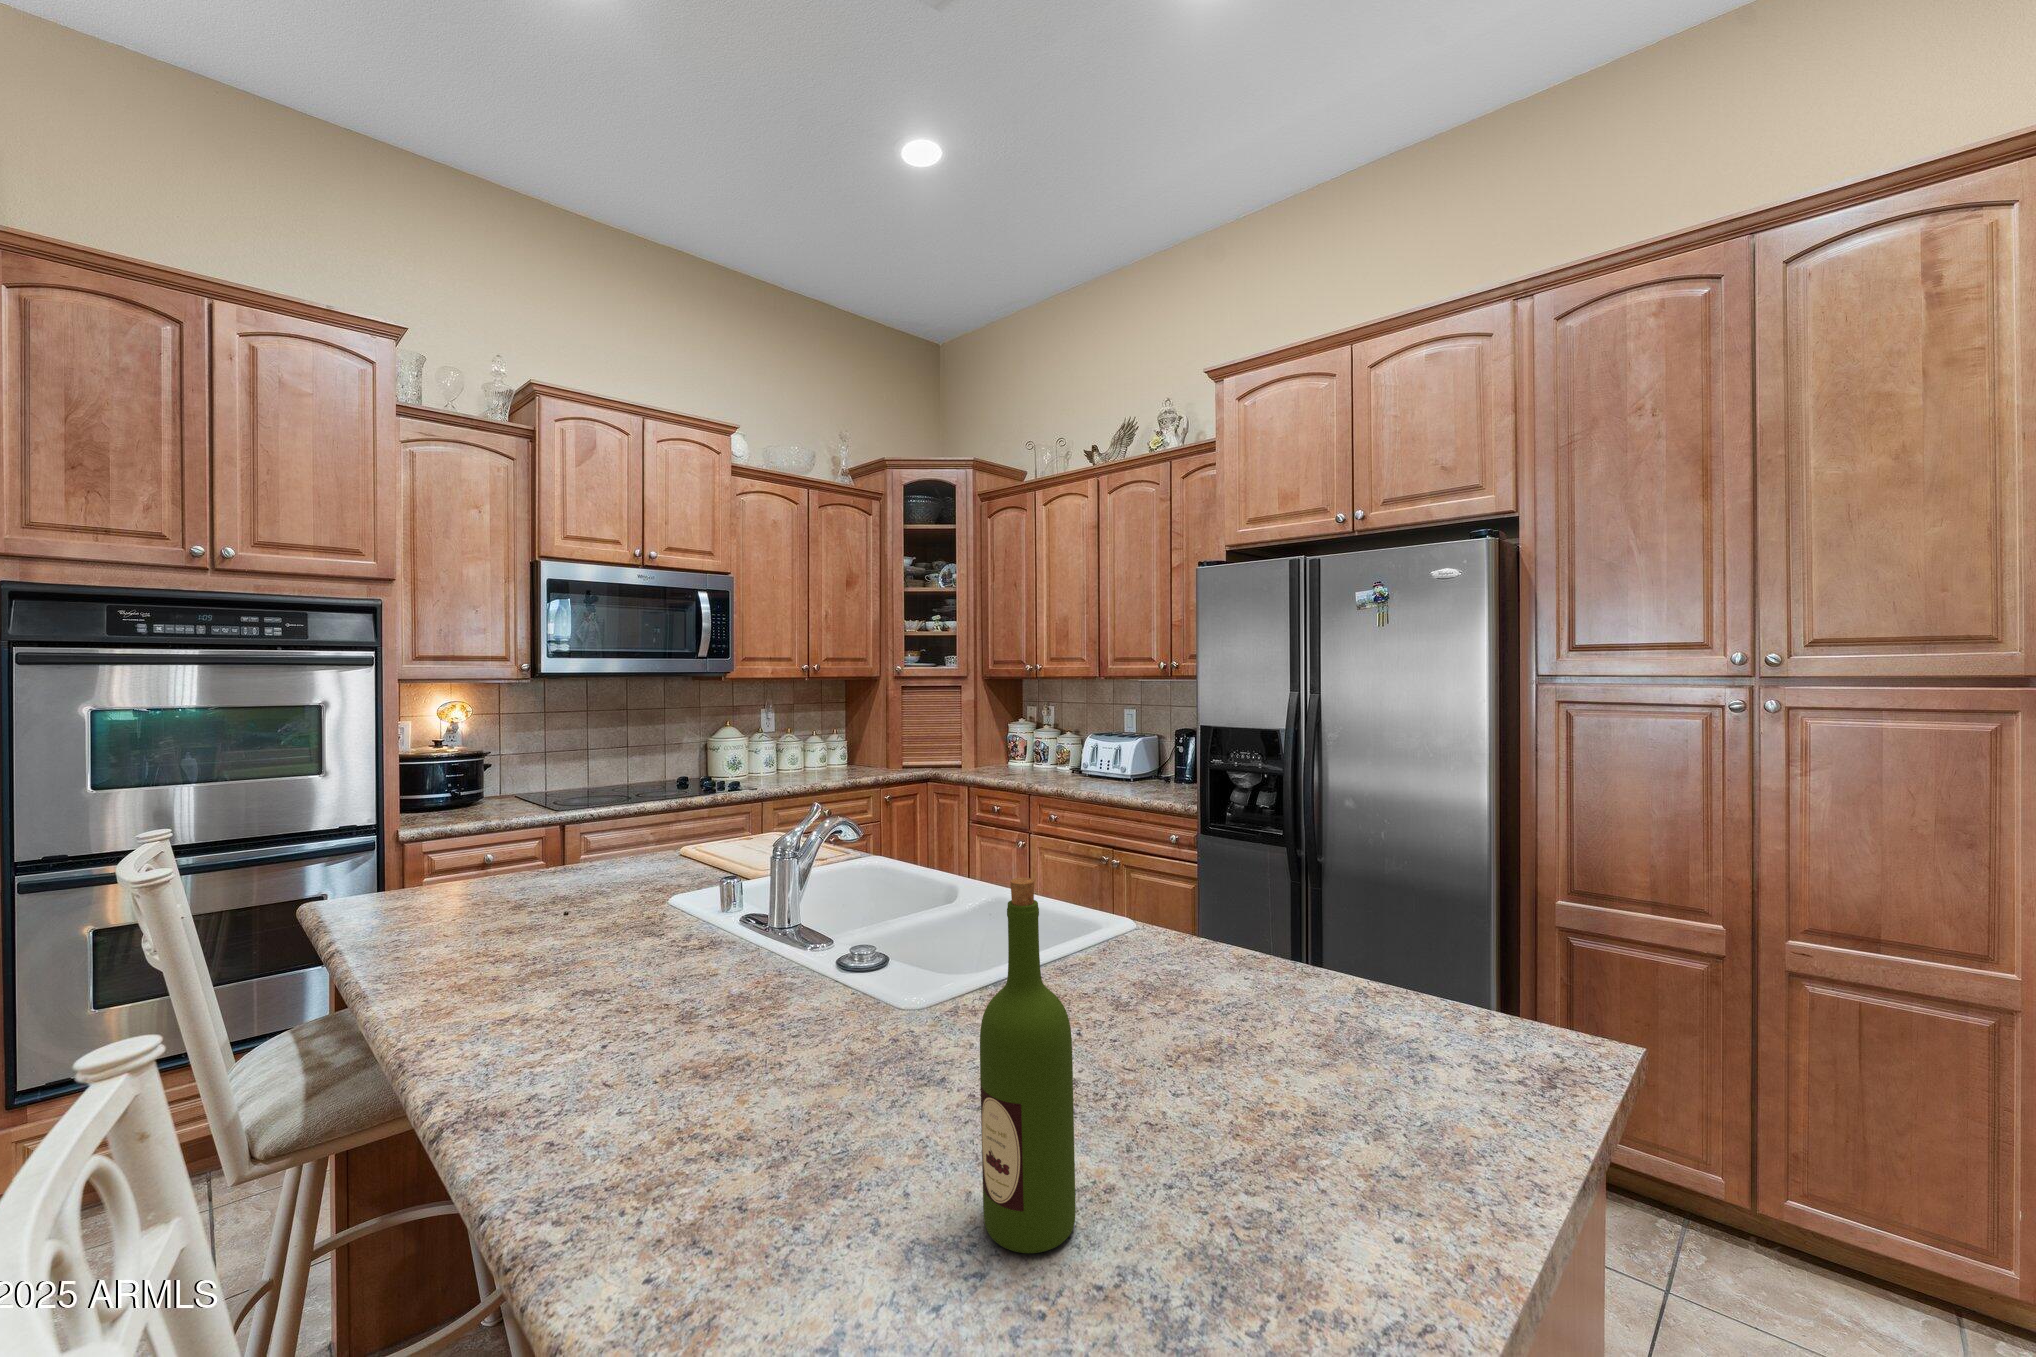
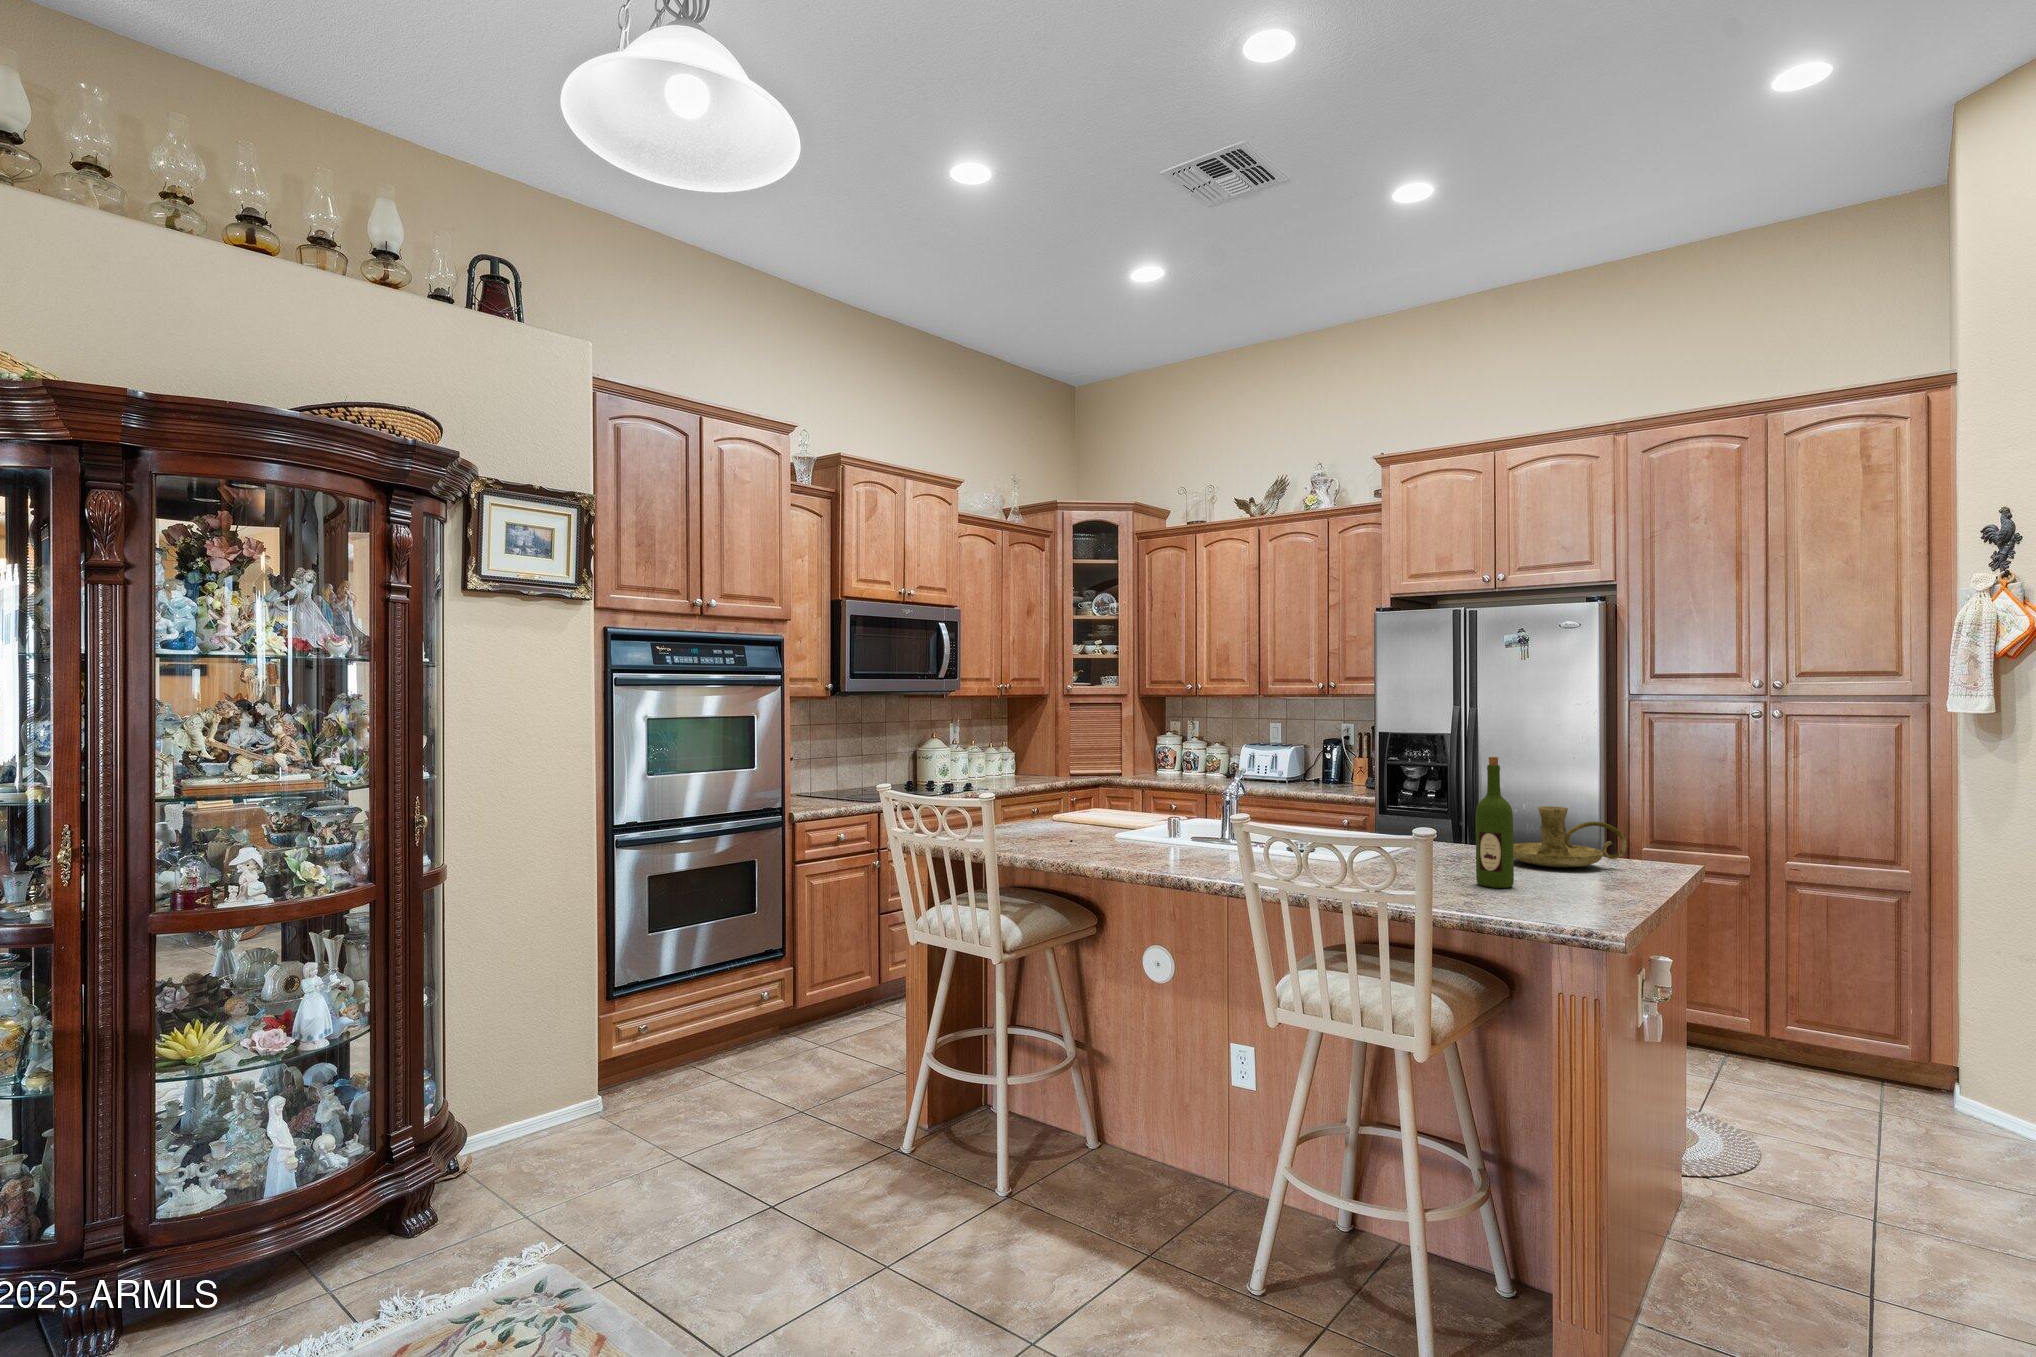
candle holder: none [1192,934,1444,1096] -> present [1513,806,1627,867]

